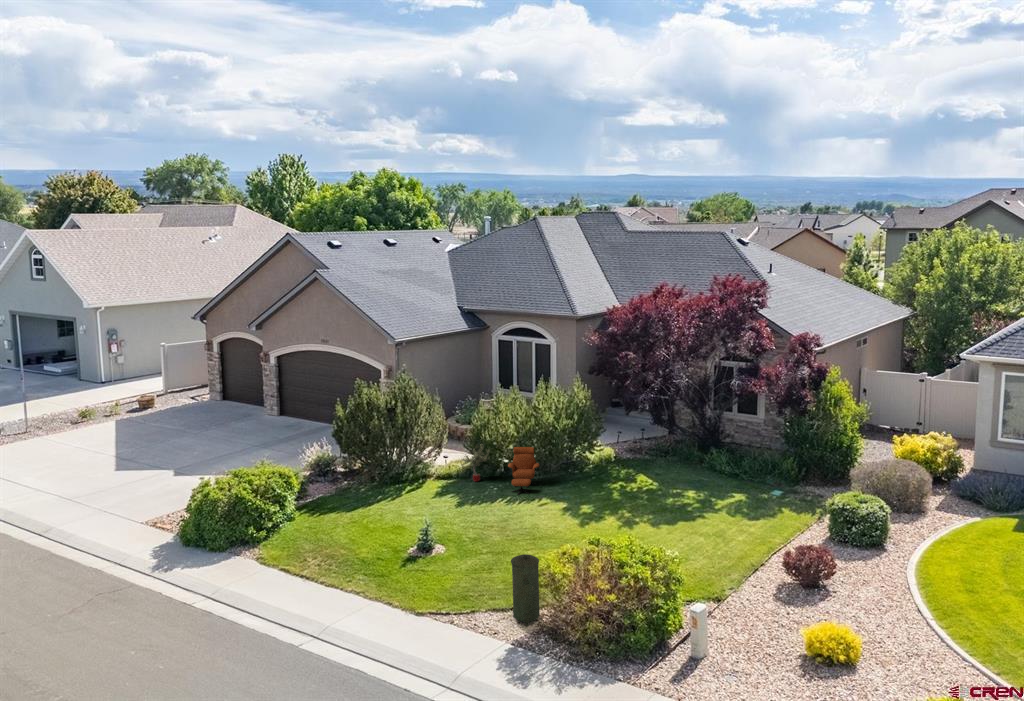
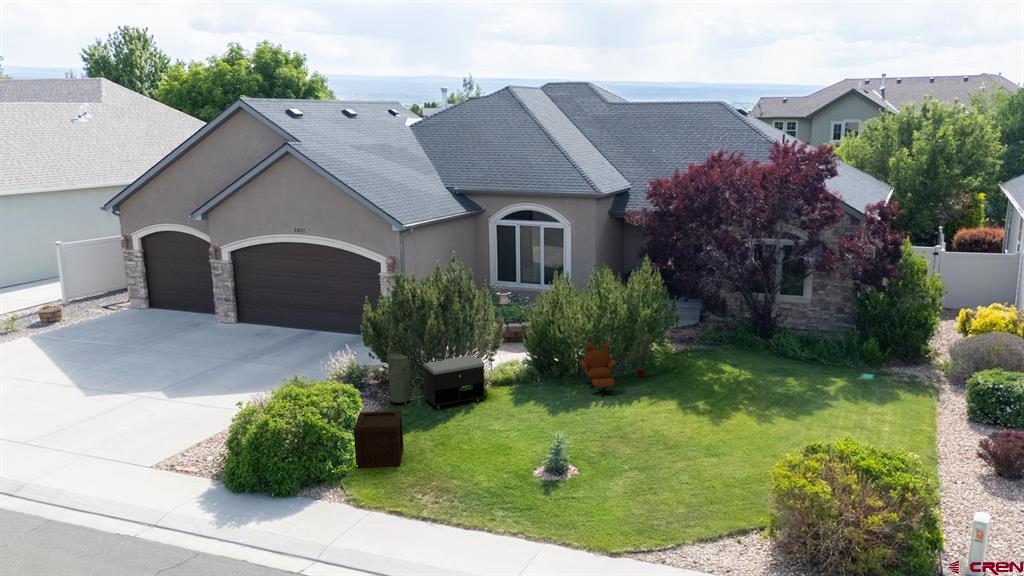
potted tree: present [463,444,489,482] -> present [628,334,654,377]
storage bench: none [372,452,420,495] -> present [423,355,485,409]
wooden crate: none [279,492,327,536] -> present [354,411,404,468]
trash can: present [511,554,540,626] -> present [387,353,411,405]

